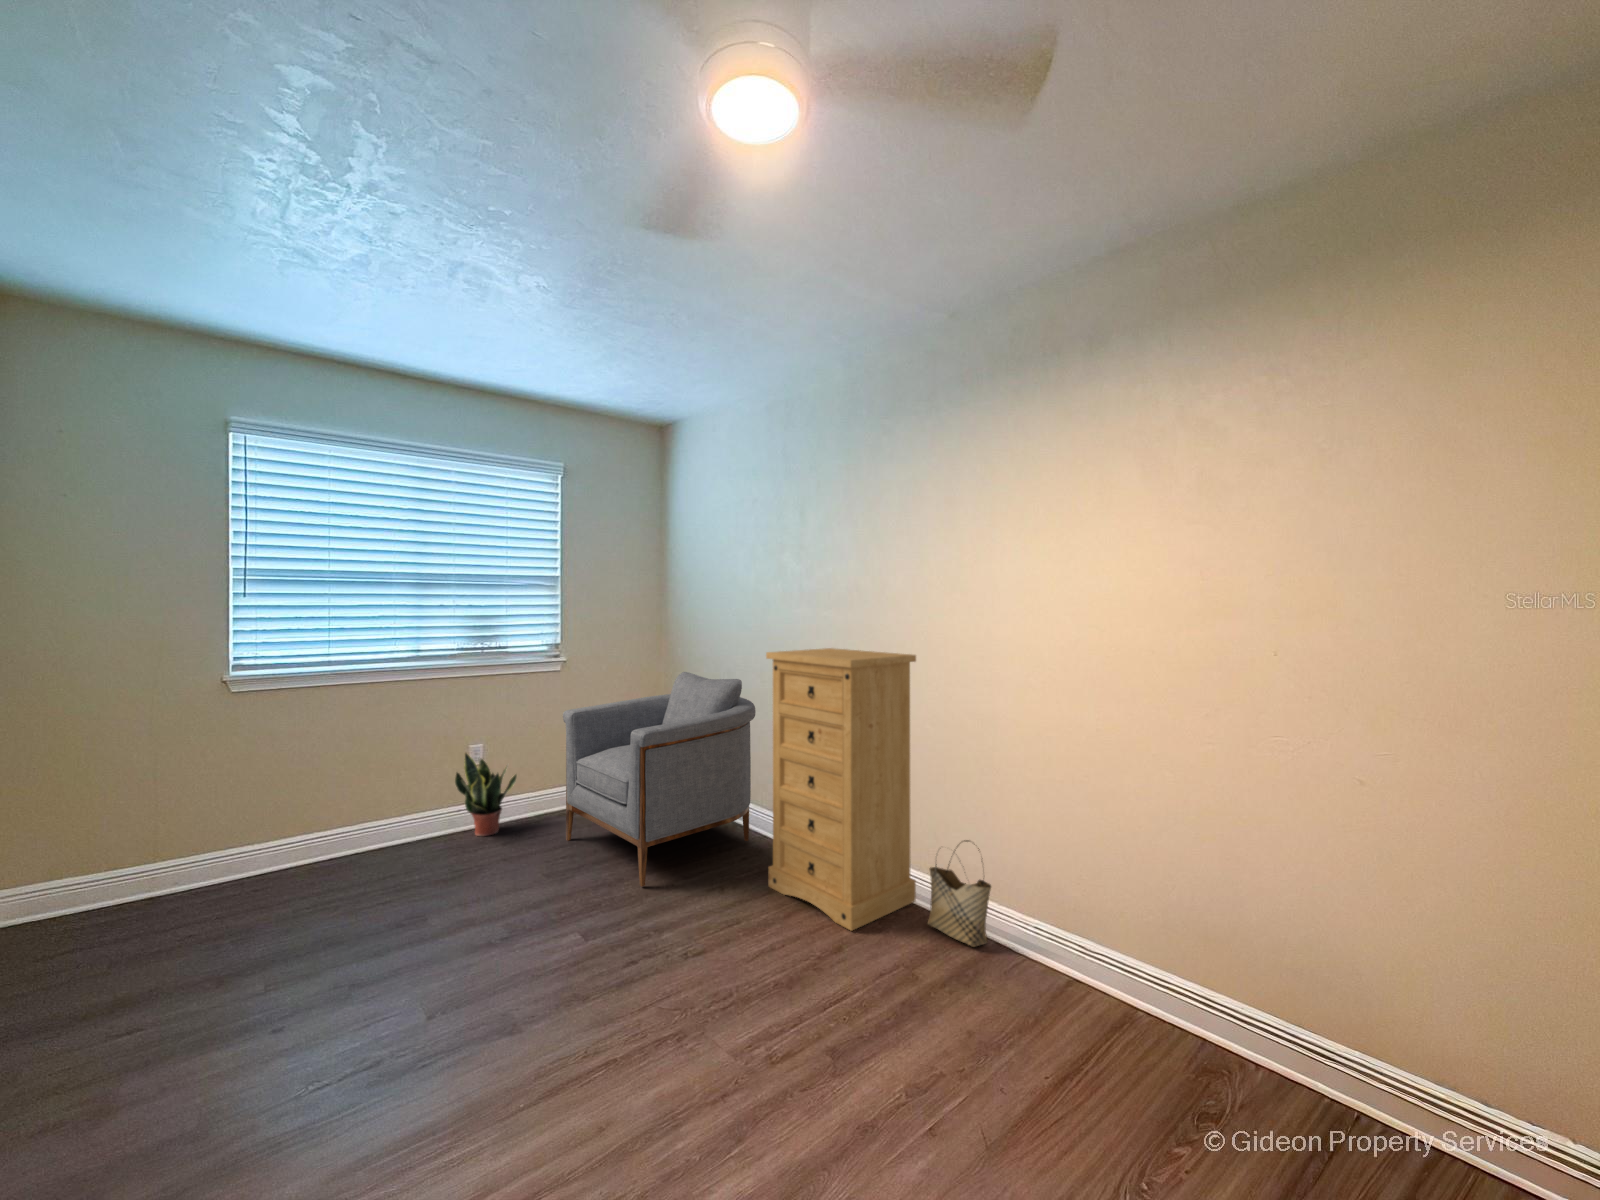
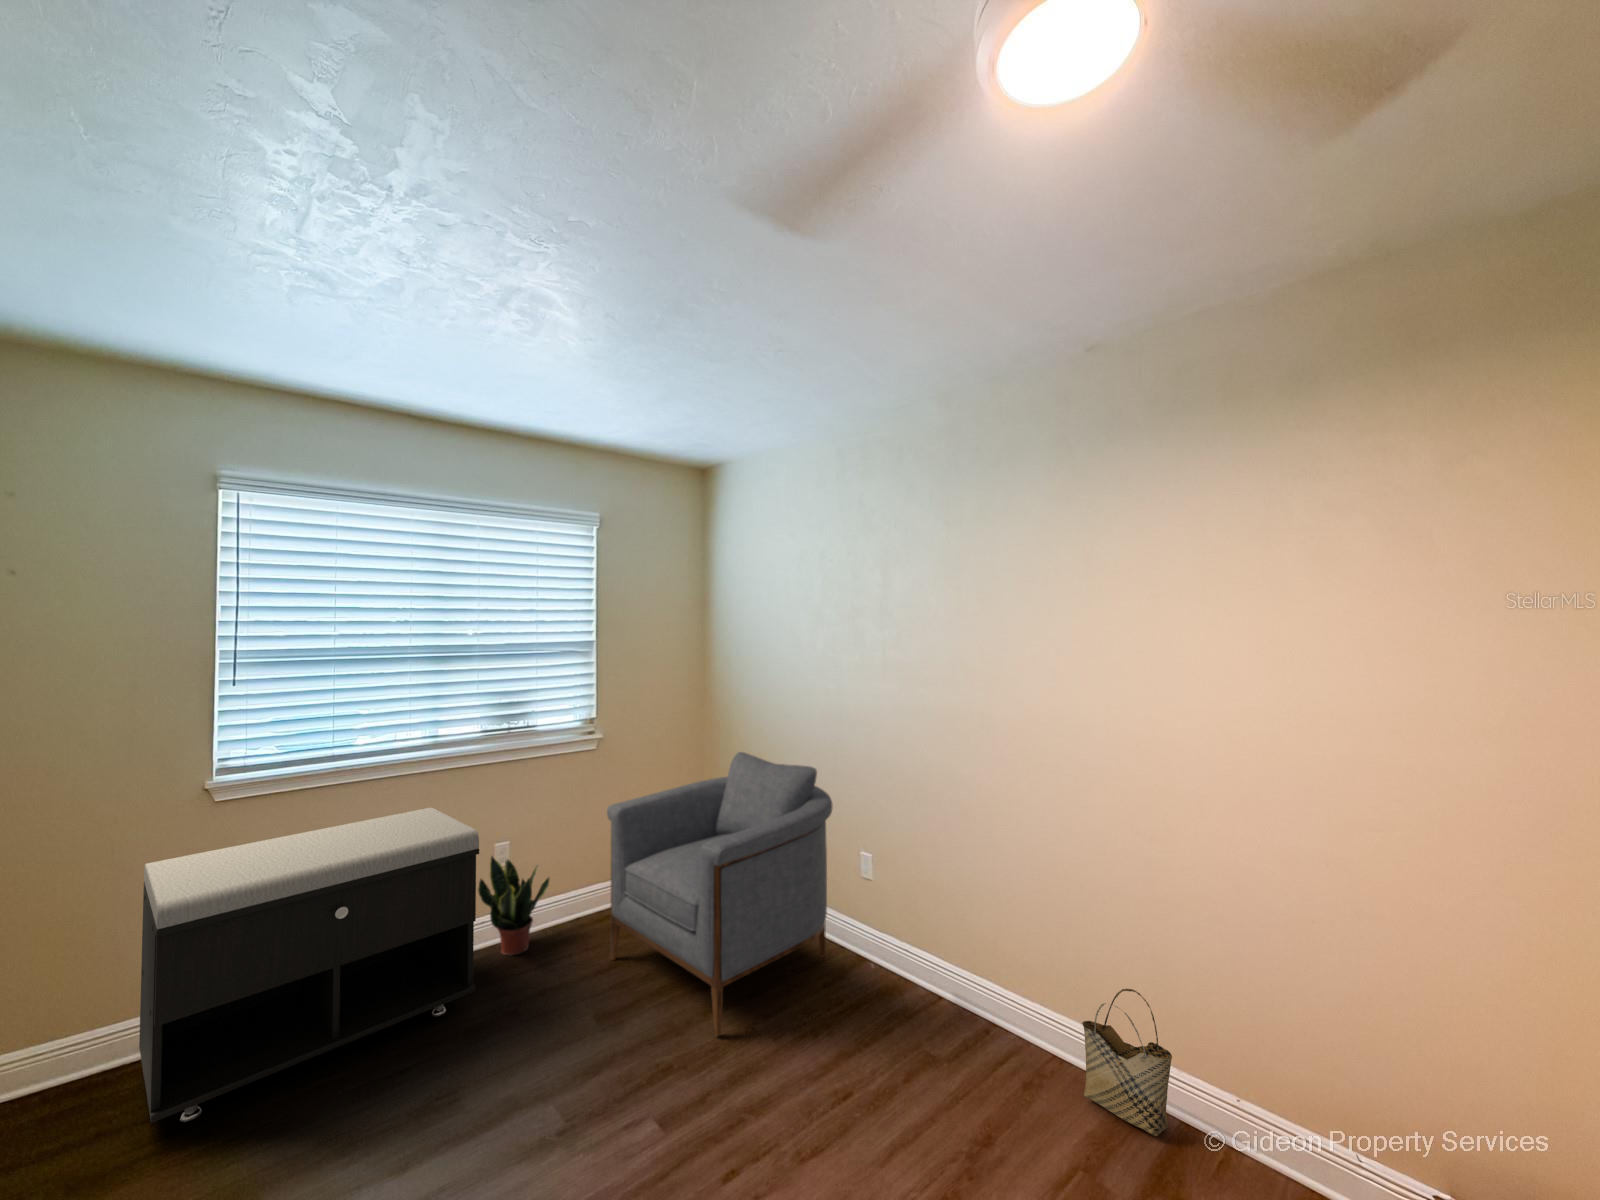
dresser: present [766,648,916,931] -> none [864,736,1054,1109]
storage bench: none [175,709,449,927] -> present [139,808,479,1123]

